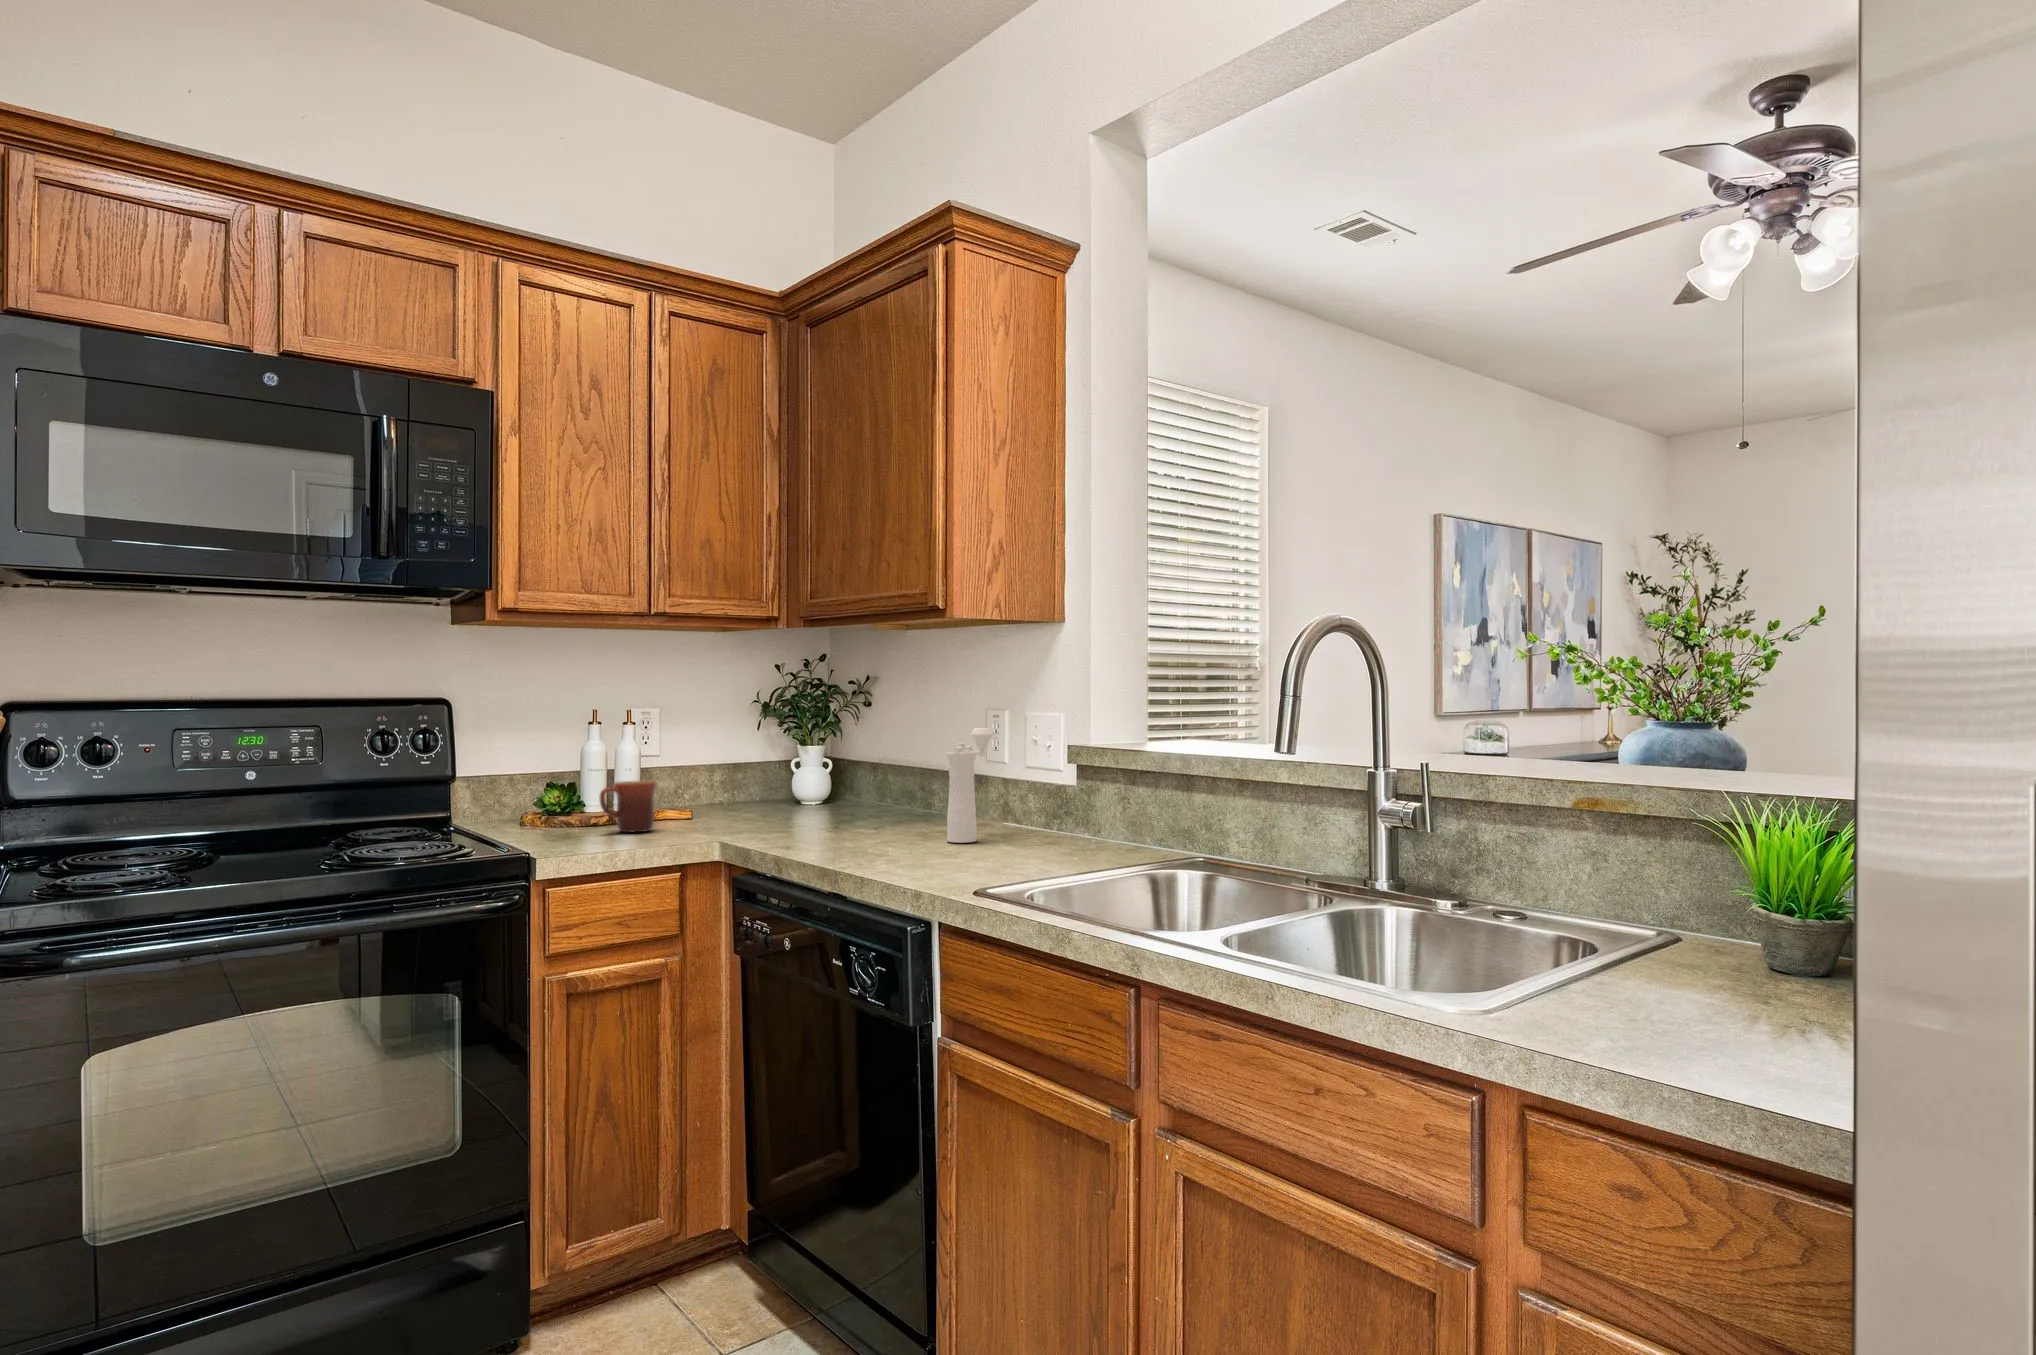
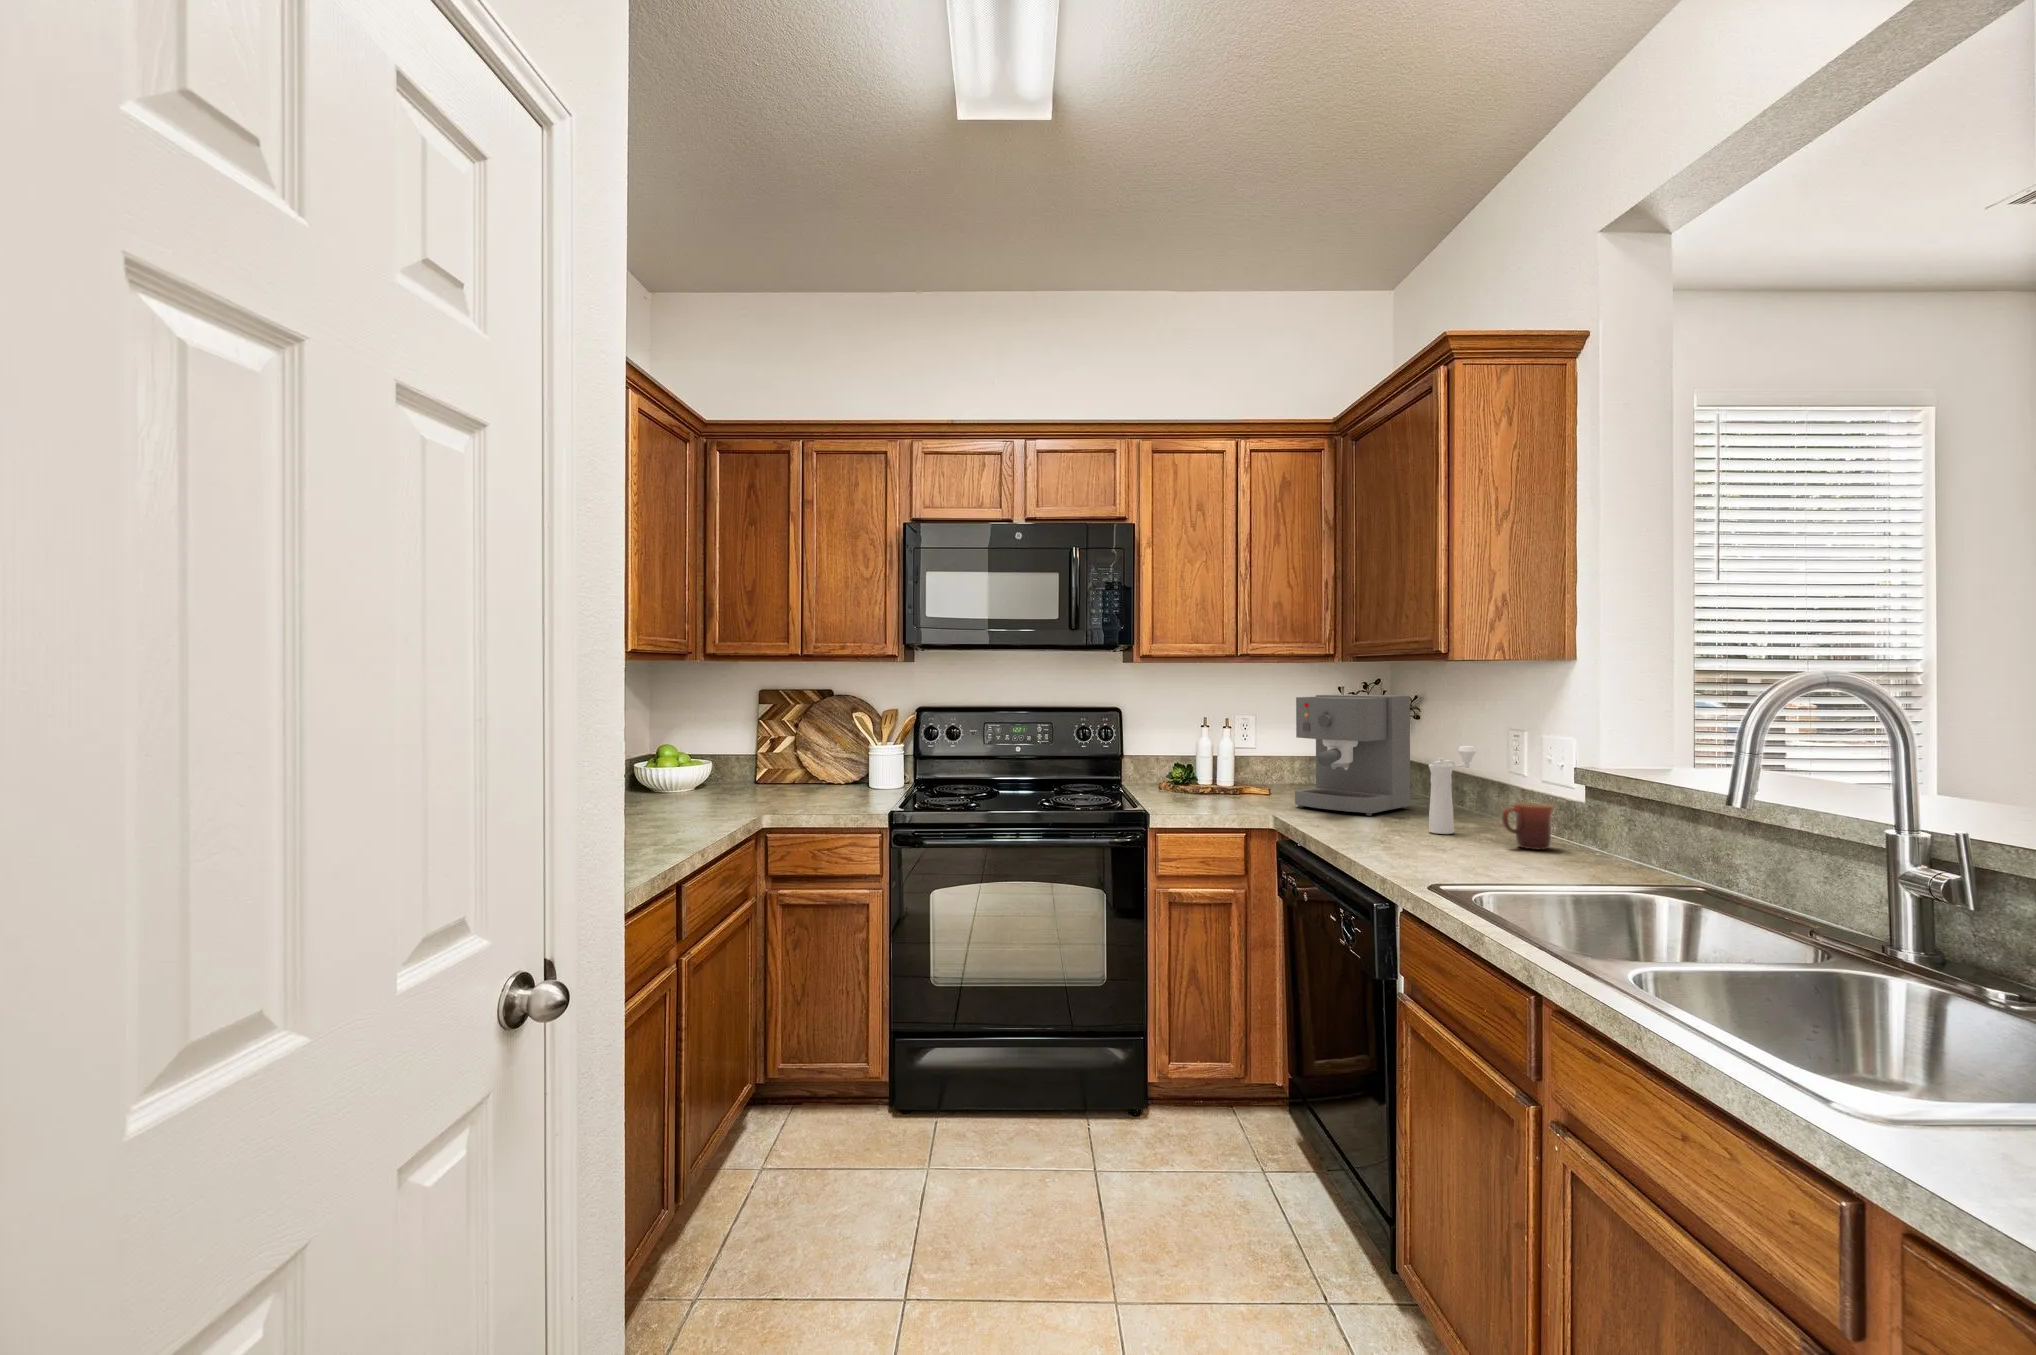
coffee maker: none [746,669,889,830] -> present [1295,695,1410,816]
mug: present [599,781,657,832] -> present [1502,802,1554,850]

